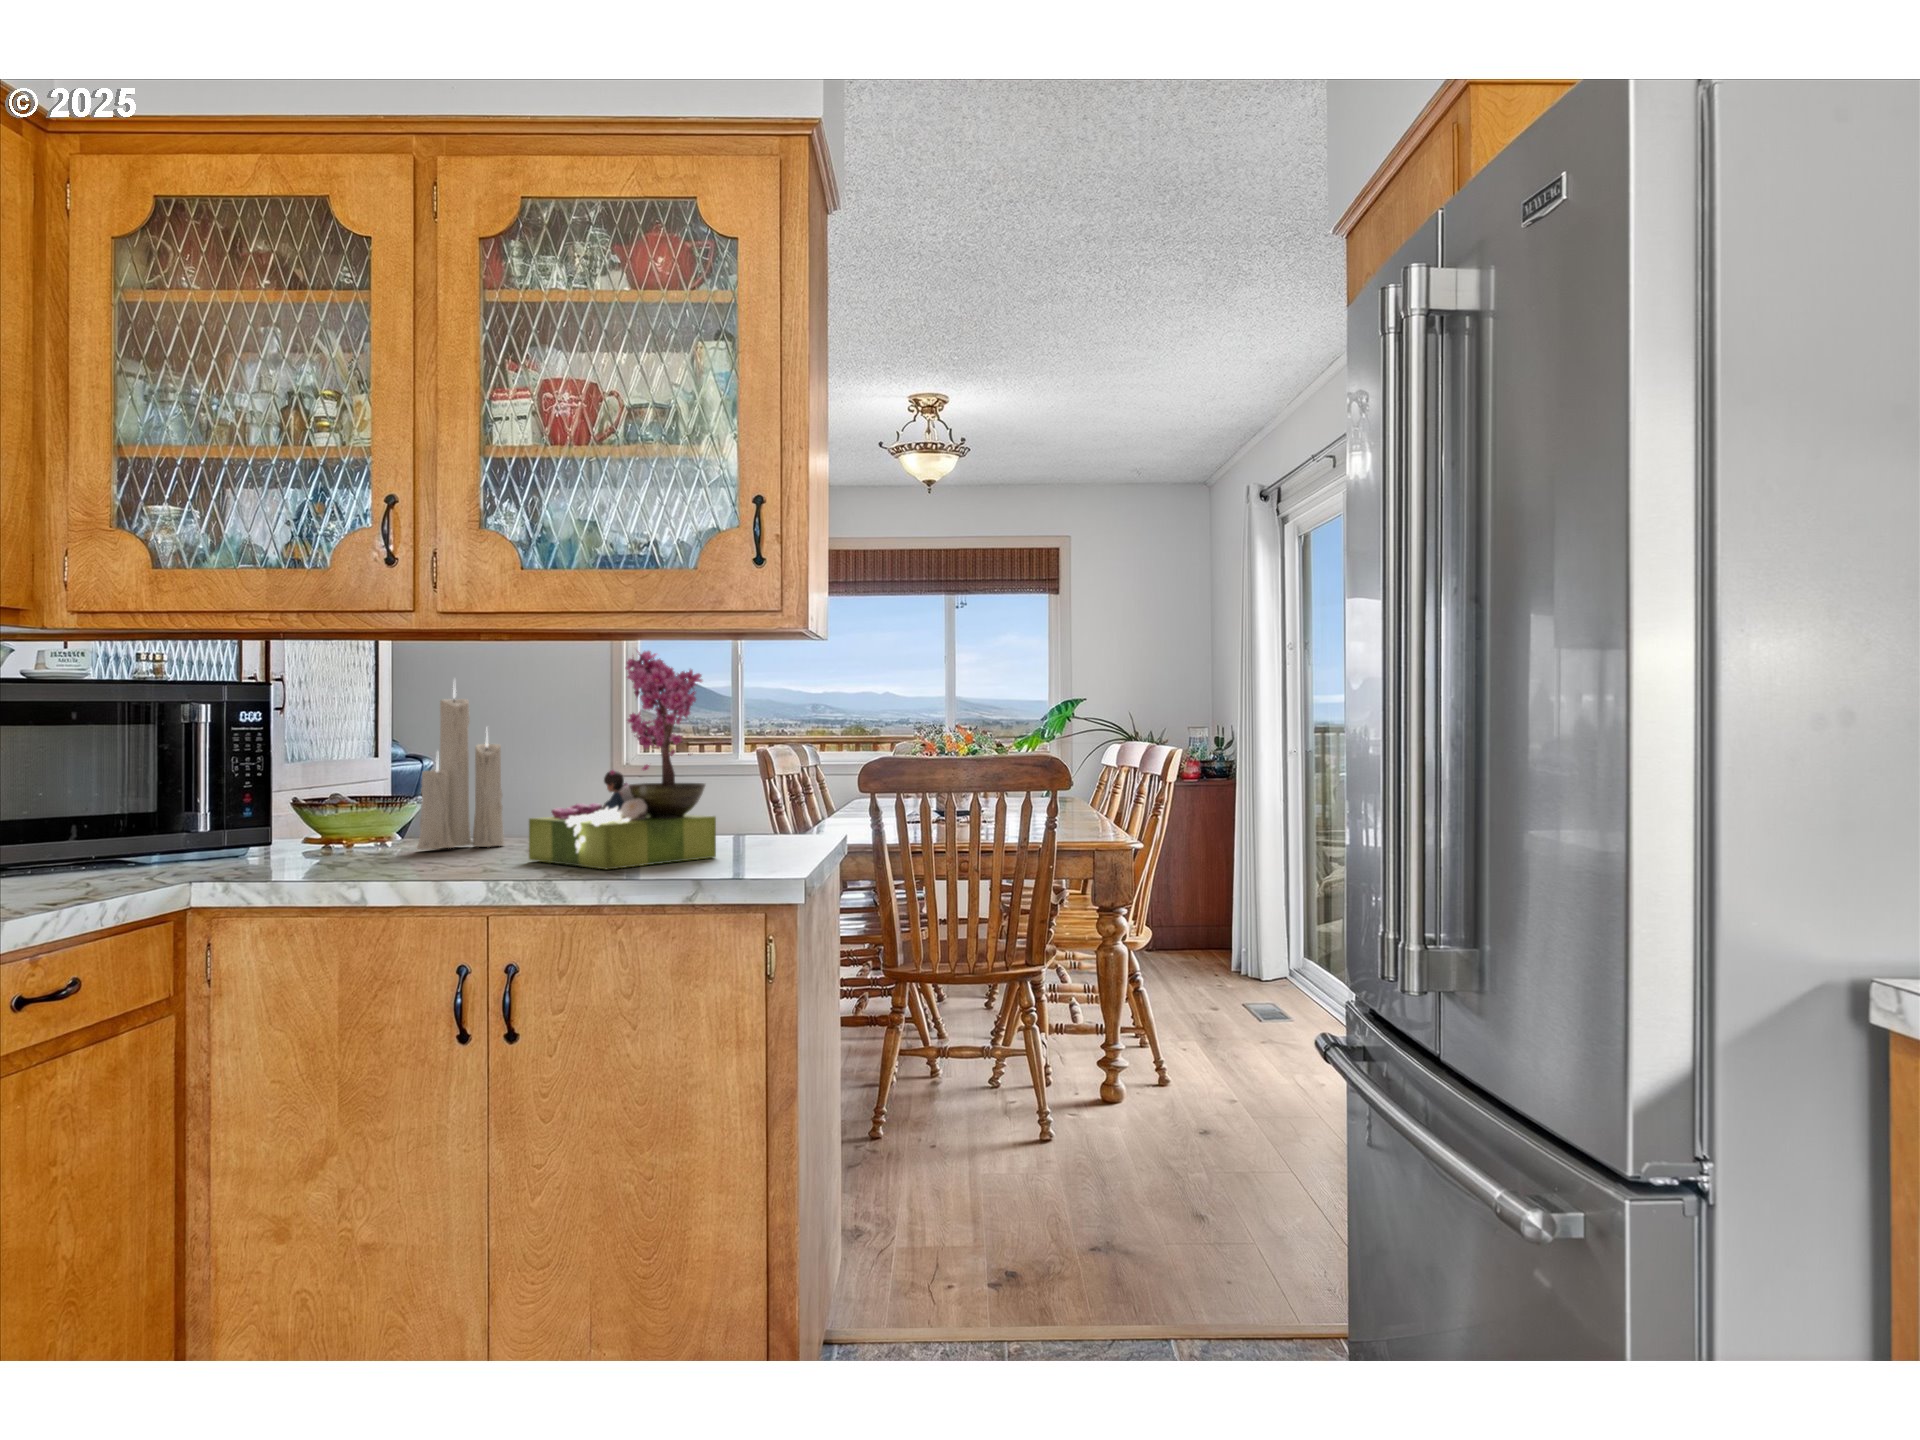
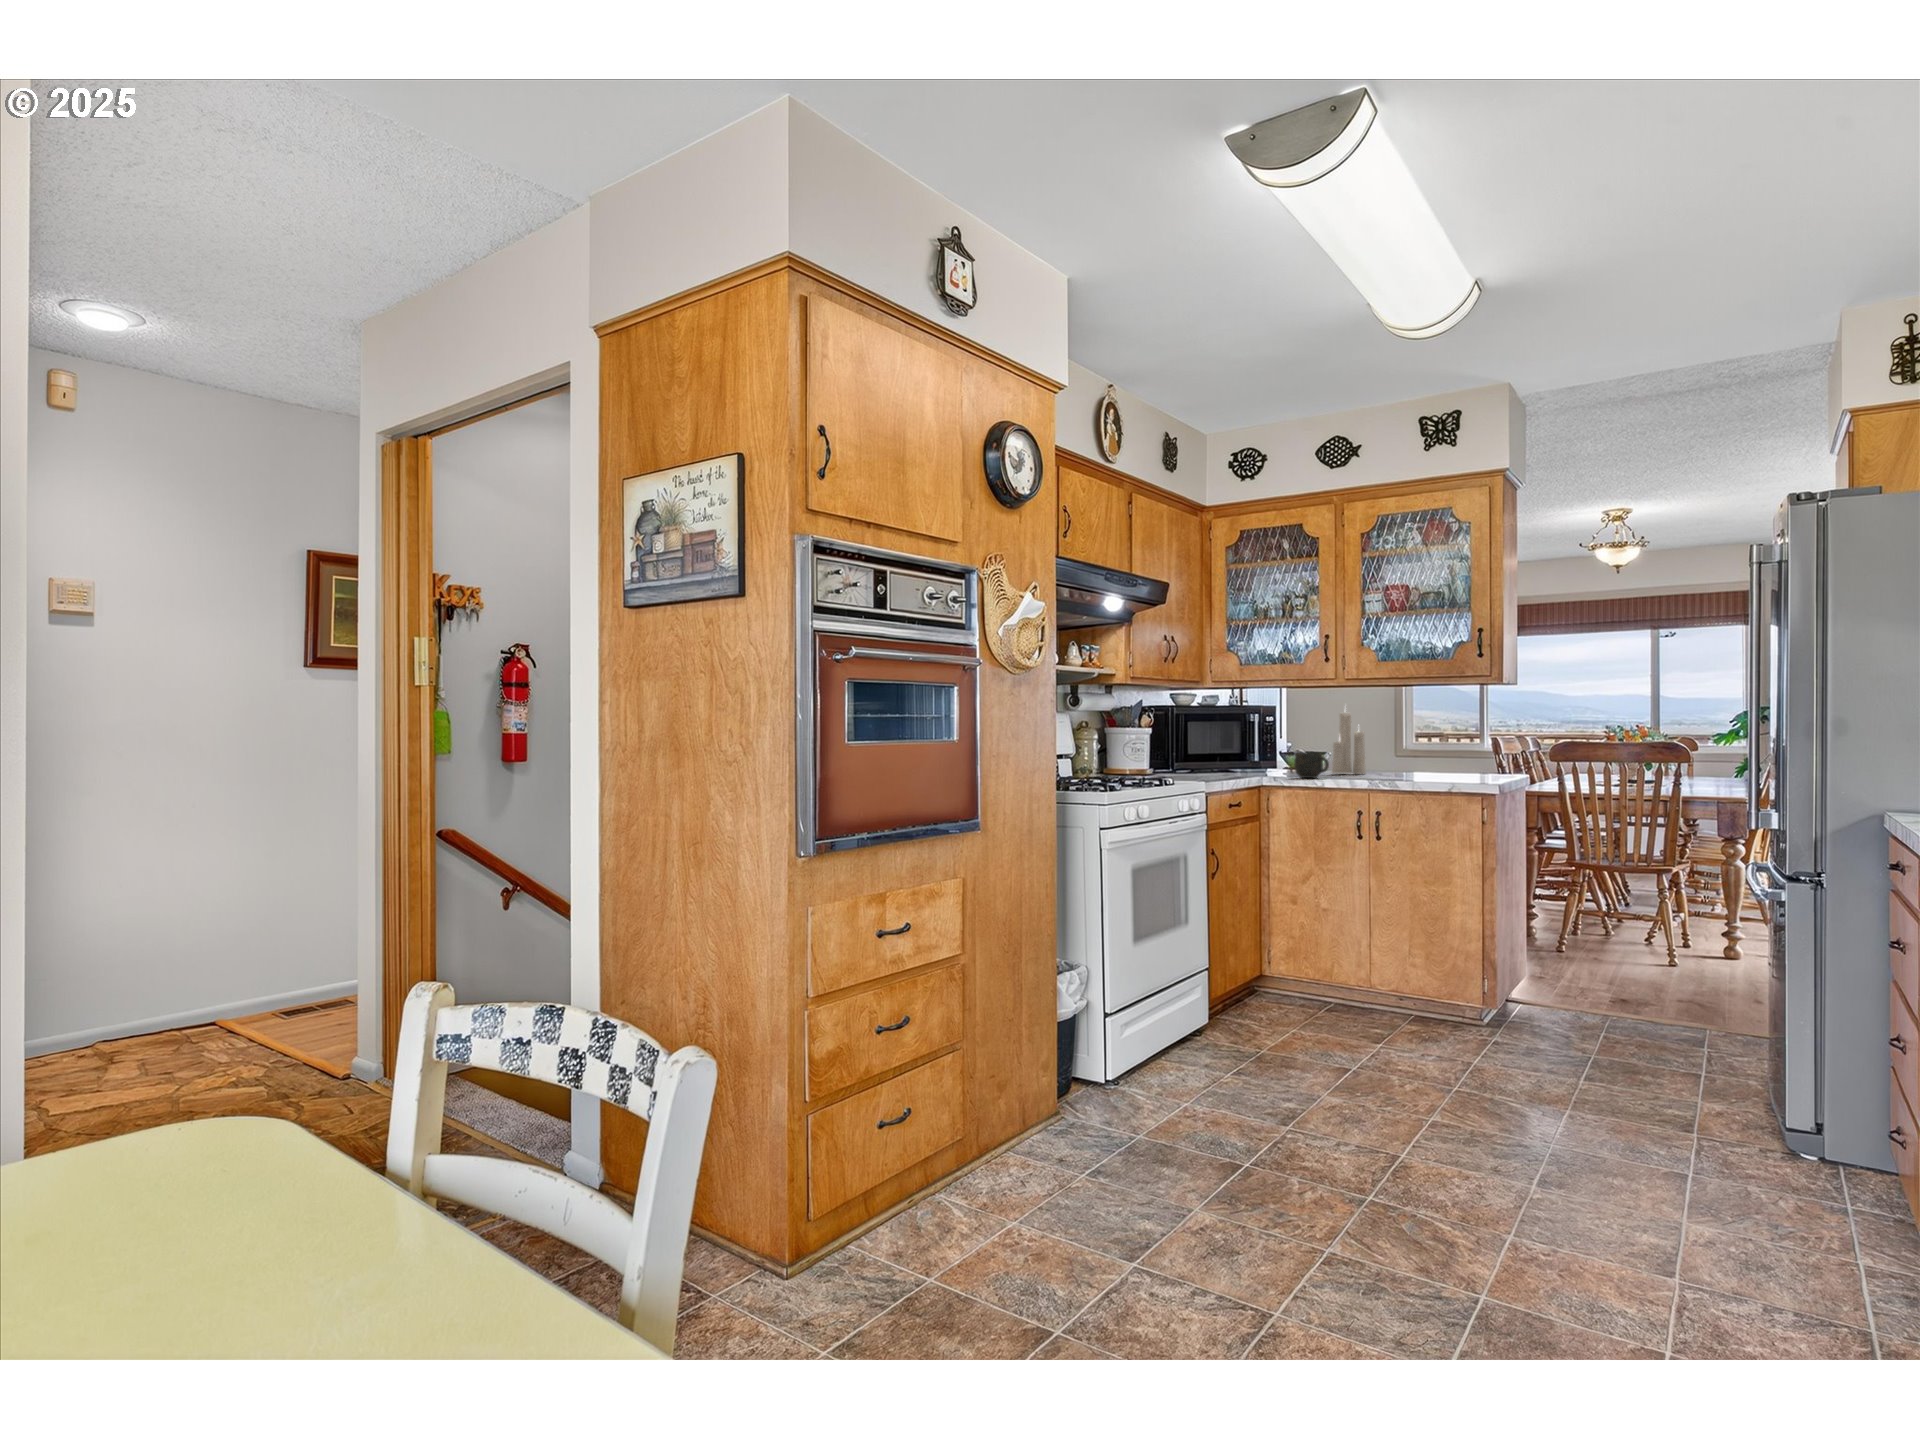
flower arrangement: present [529,651,716,869] -> none [1381,691,1461,779]
mug: none [281,806,380,880] -> present [1294,753,1329,778]

